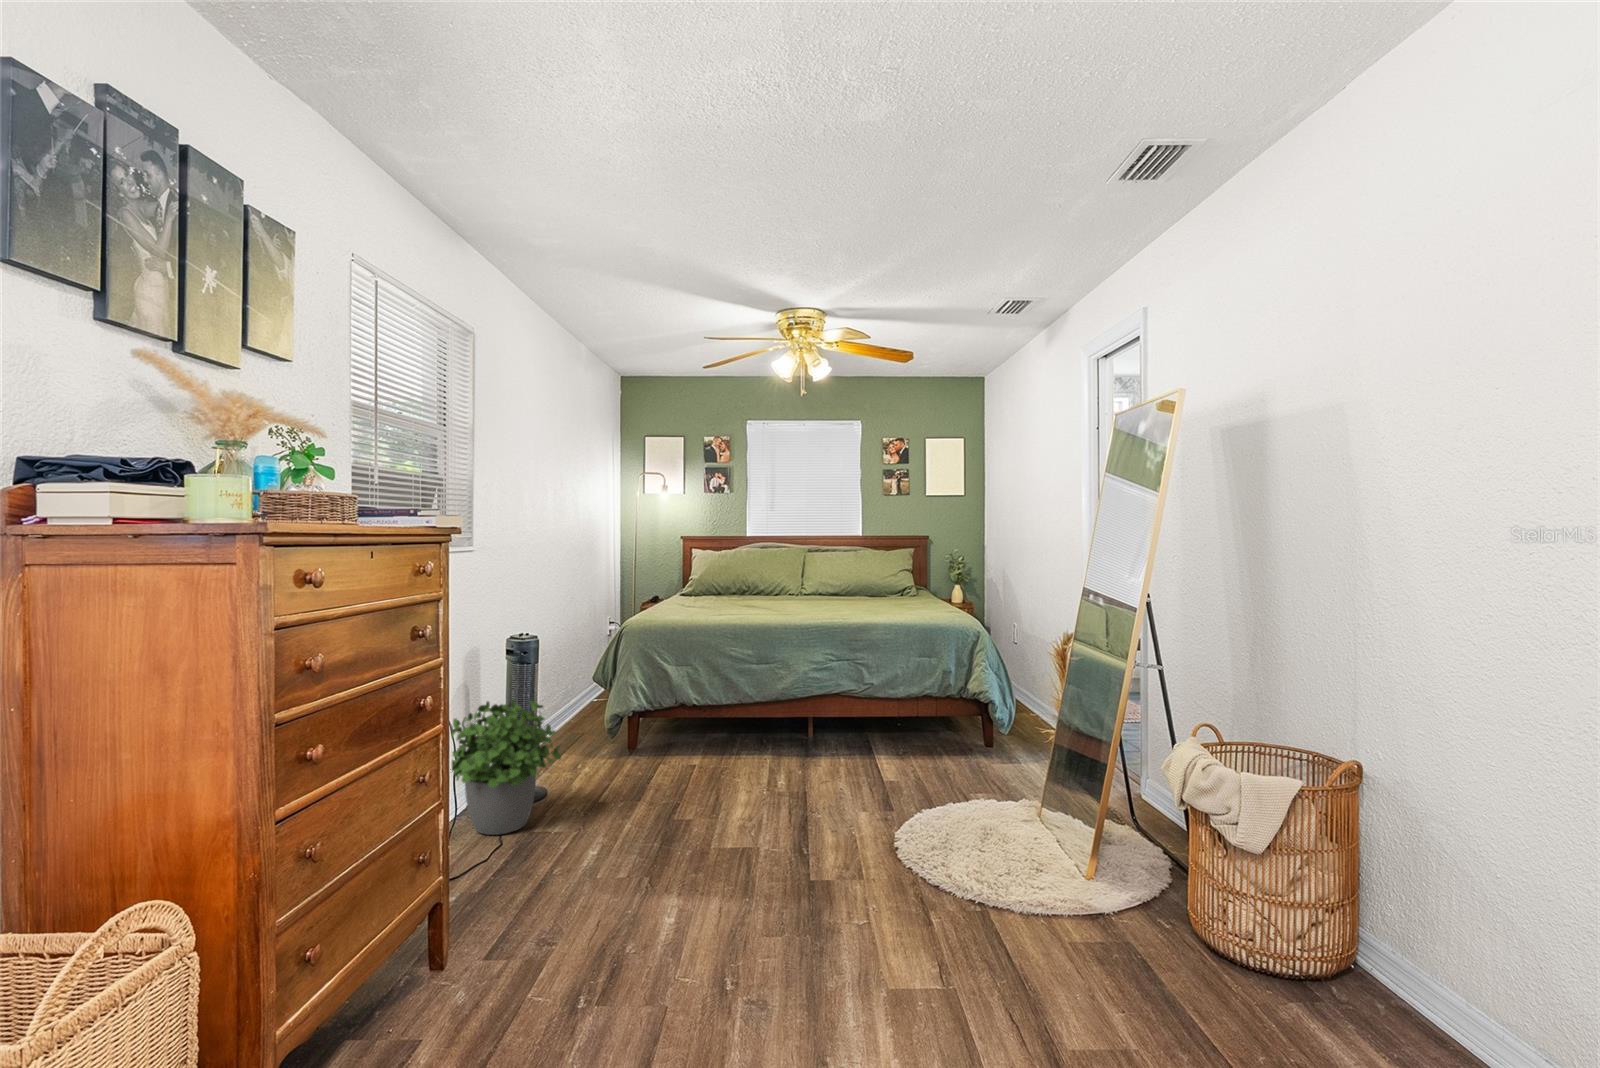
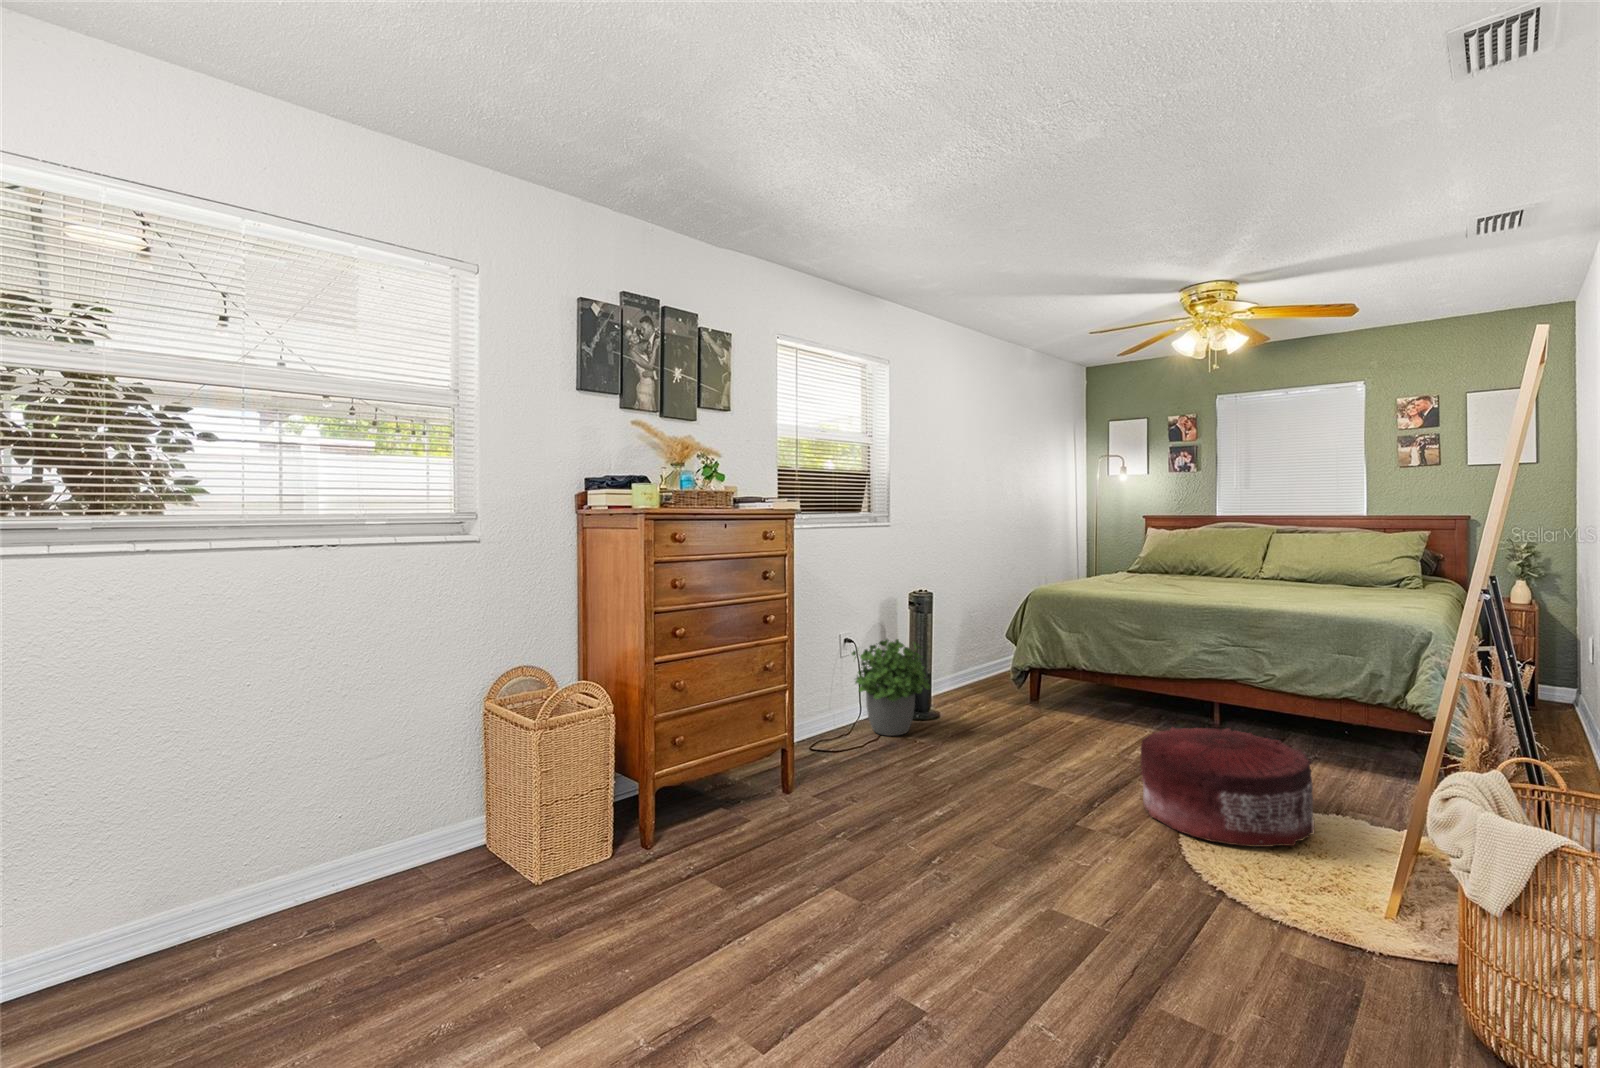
pouf: none [836,740,985,858] -> present [1140,727,1315,847]

